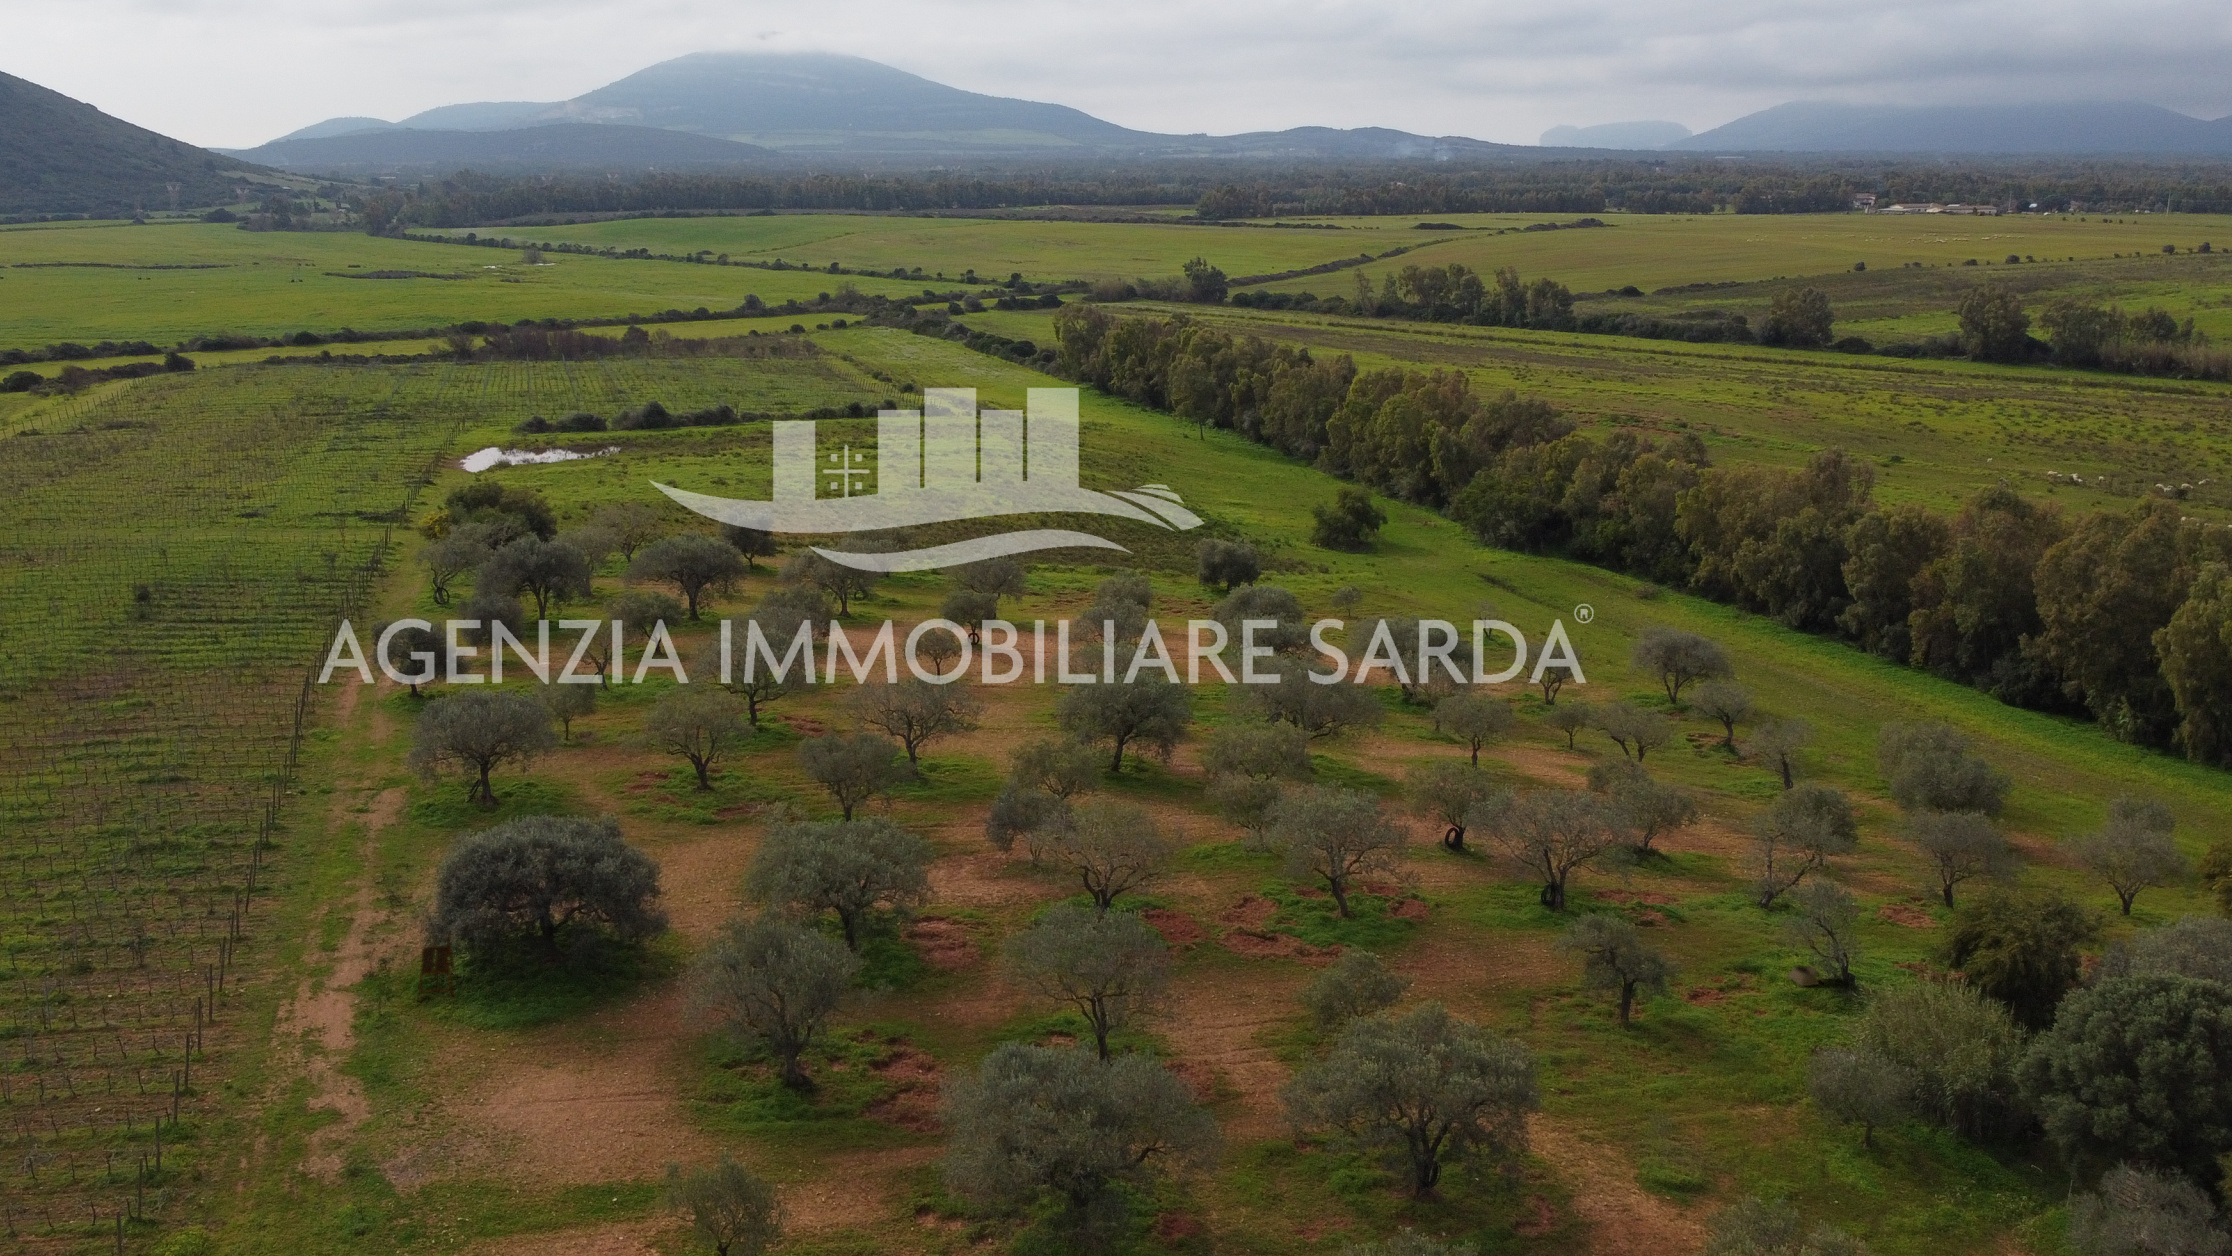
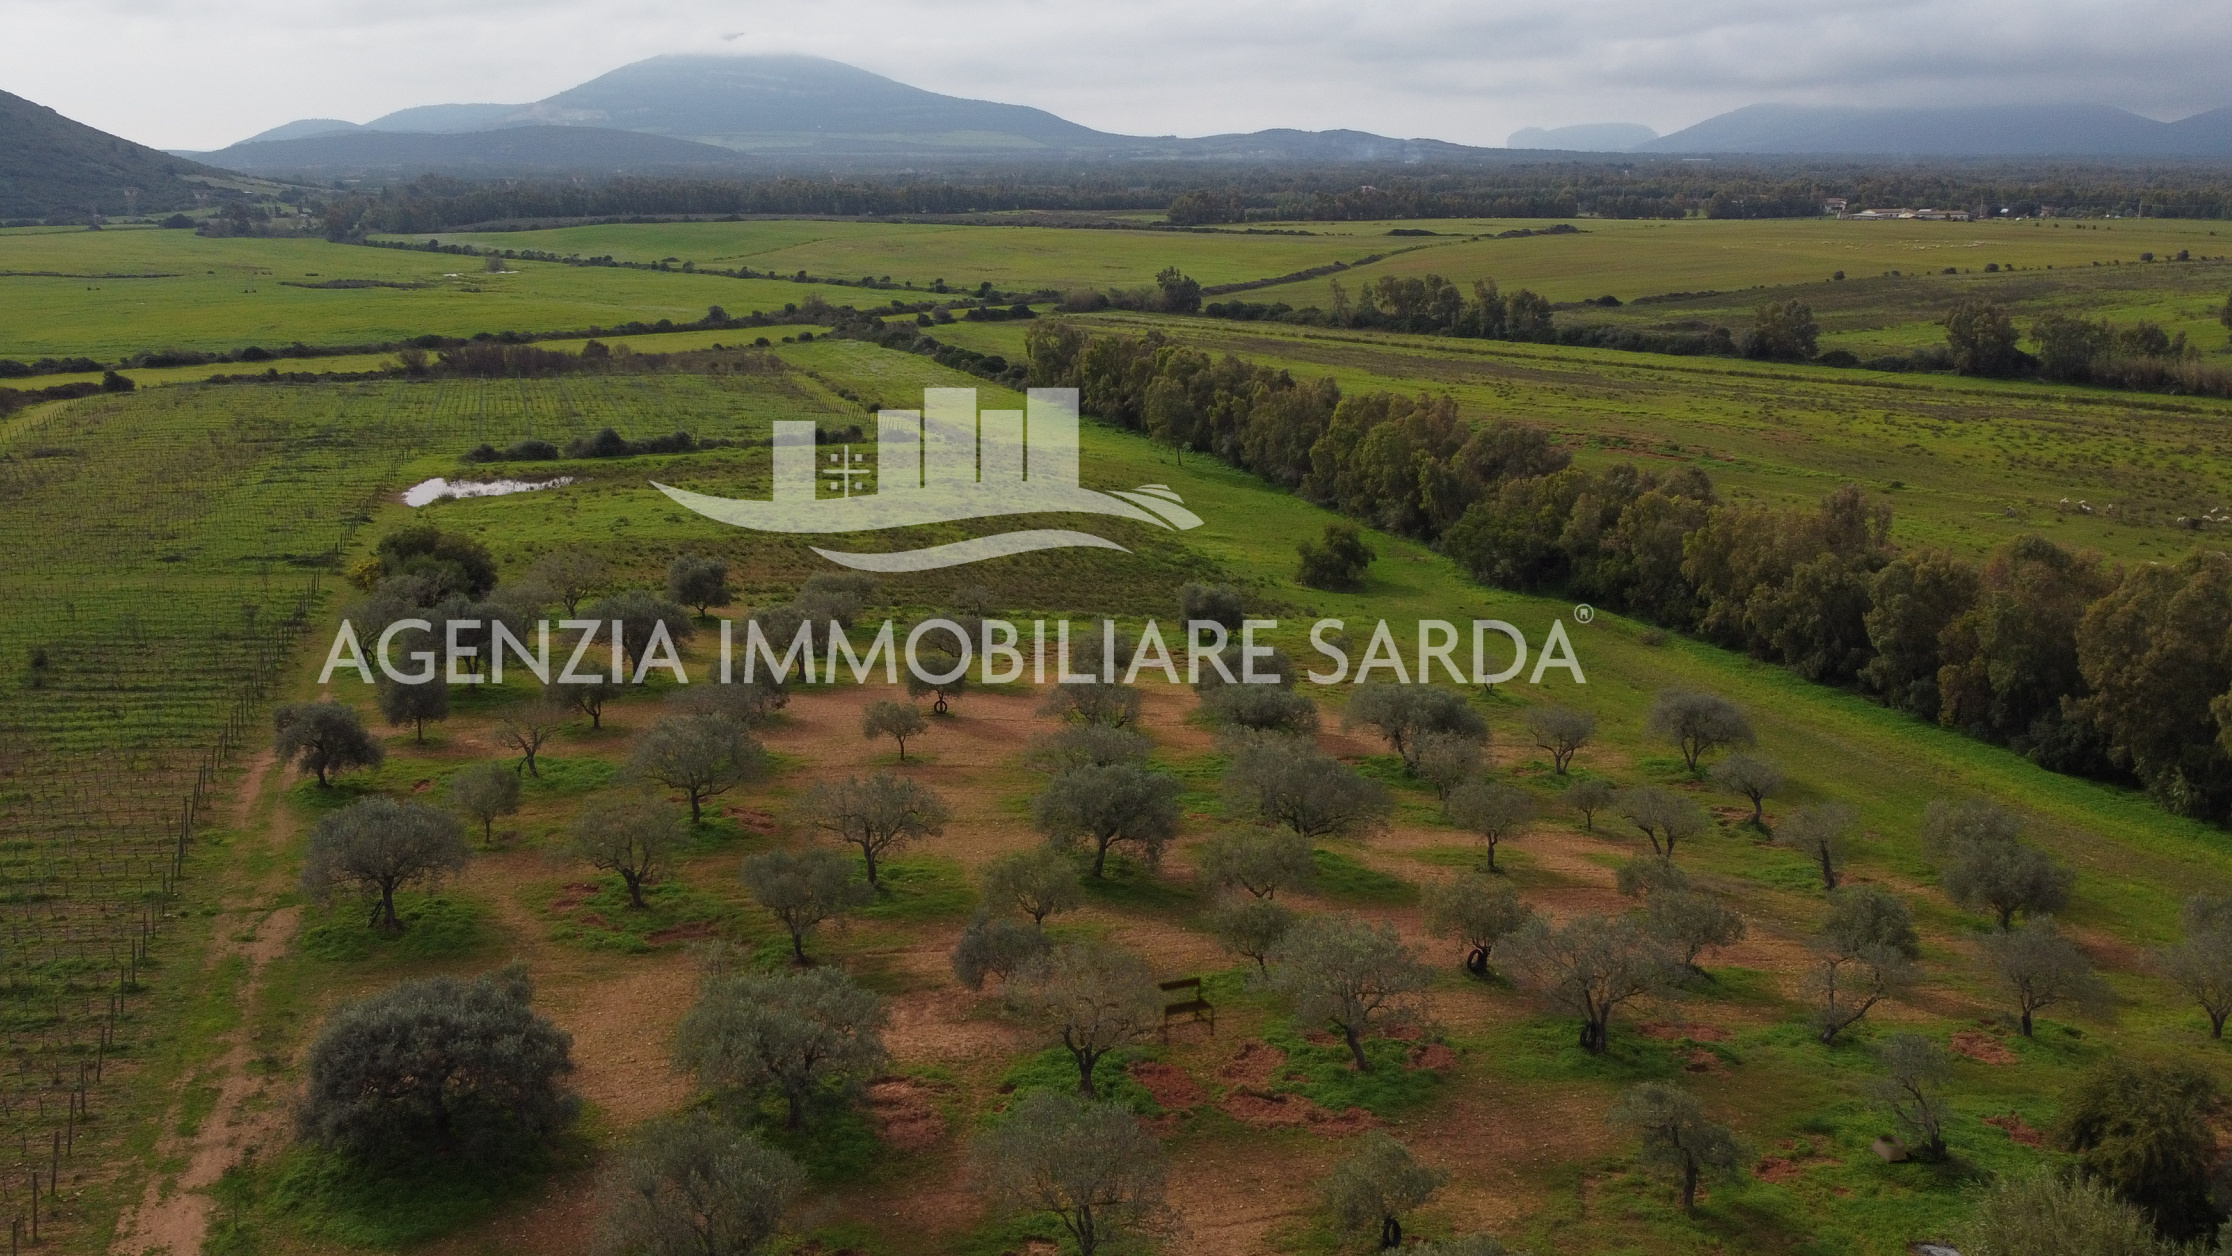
bench: present [419,935,454,1000] -> present [1158,977,1214,1043]

